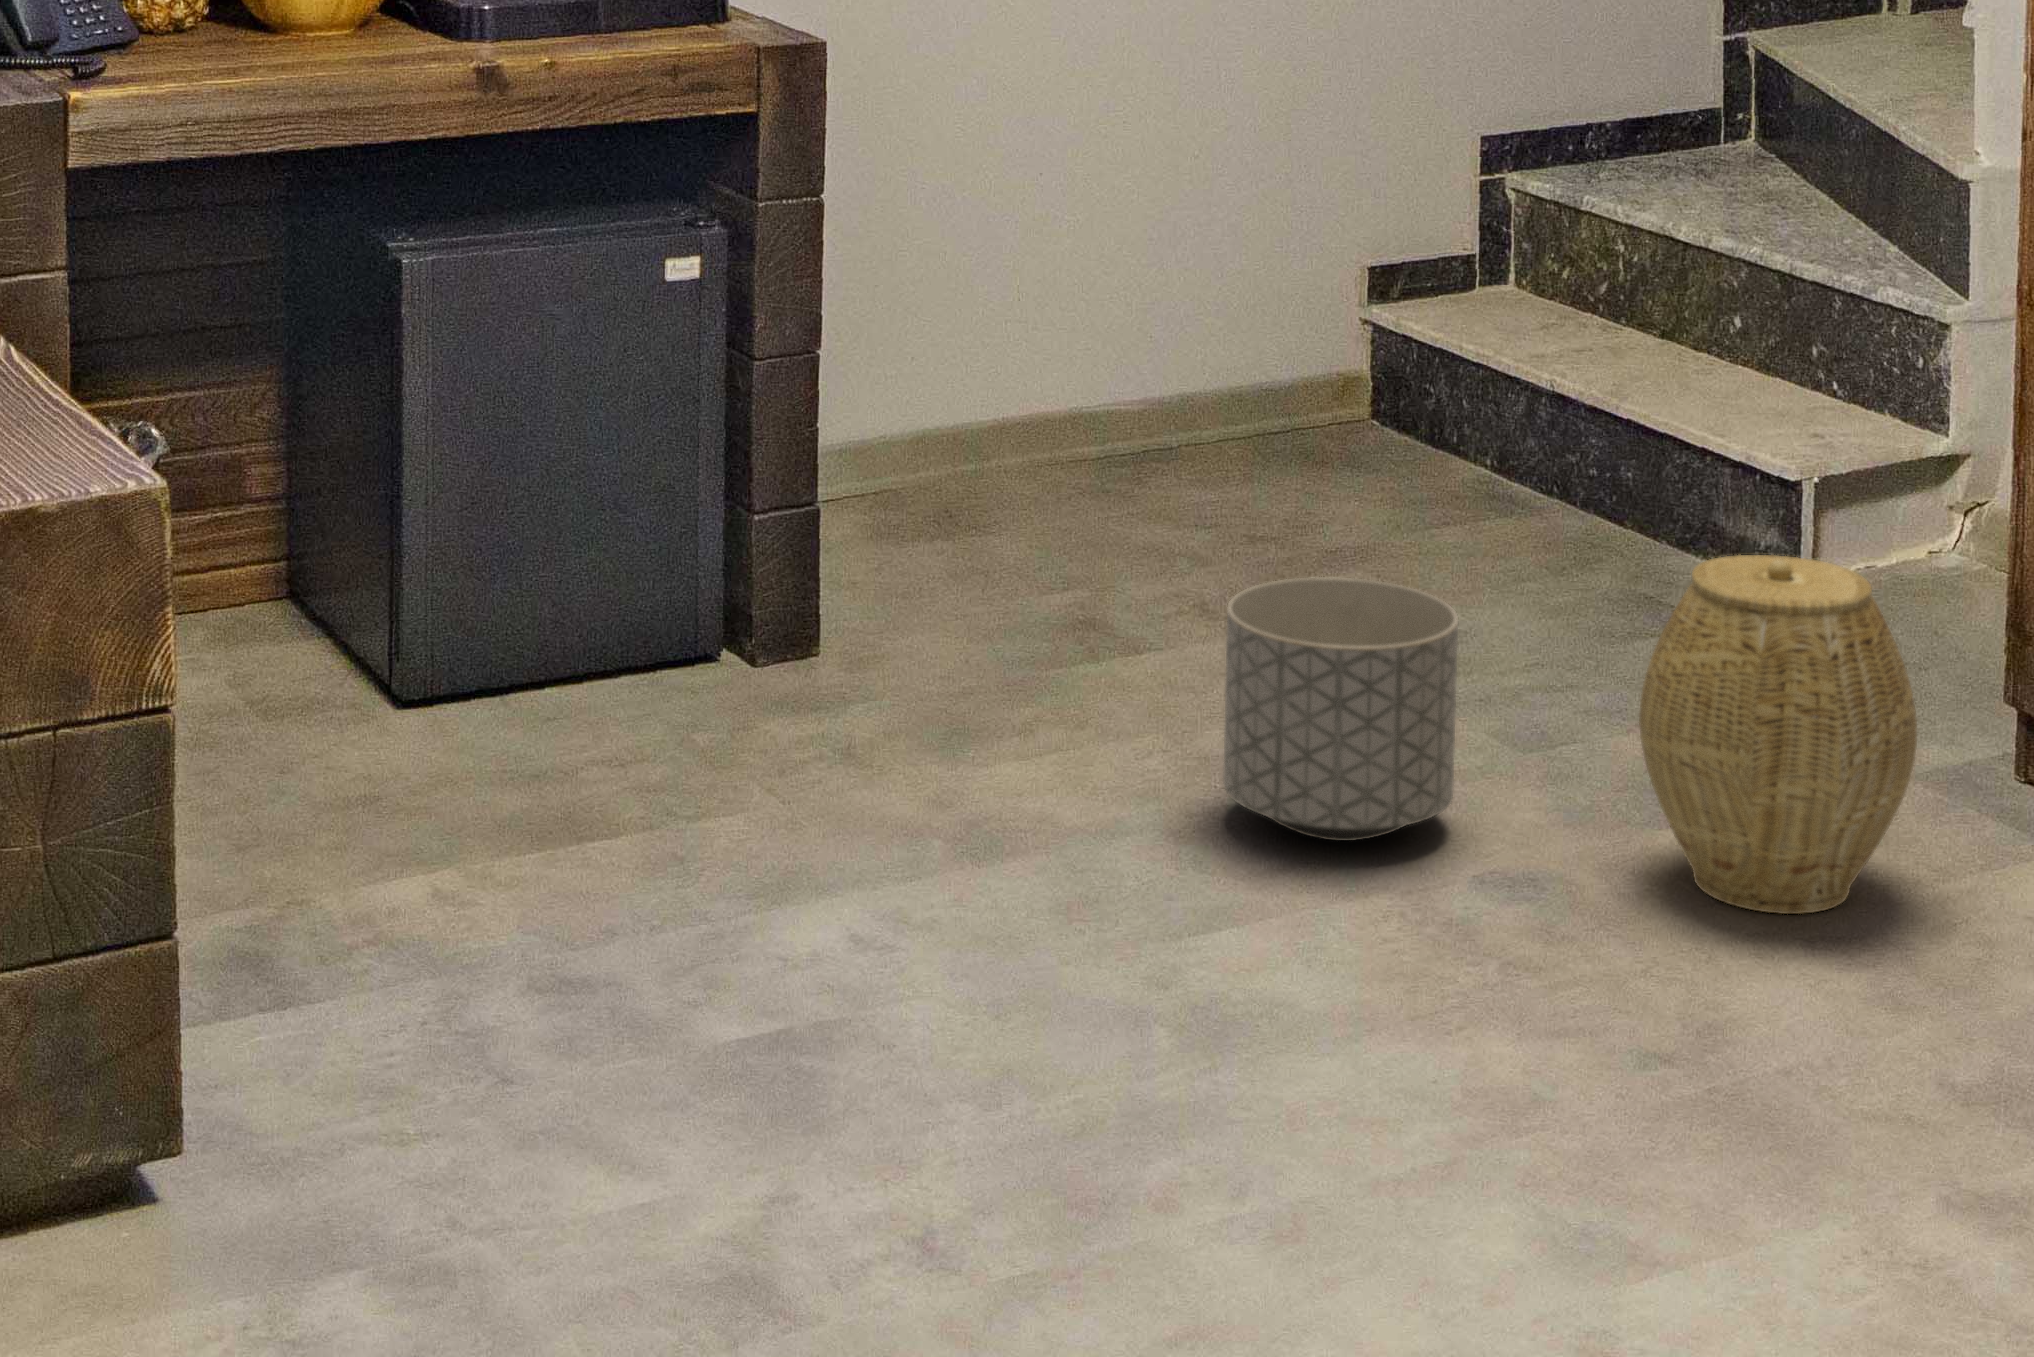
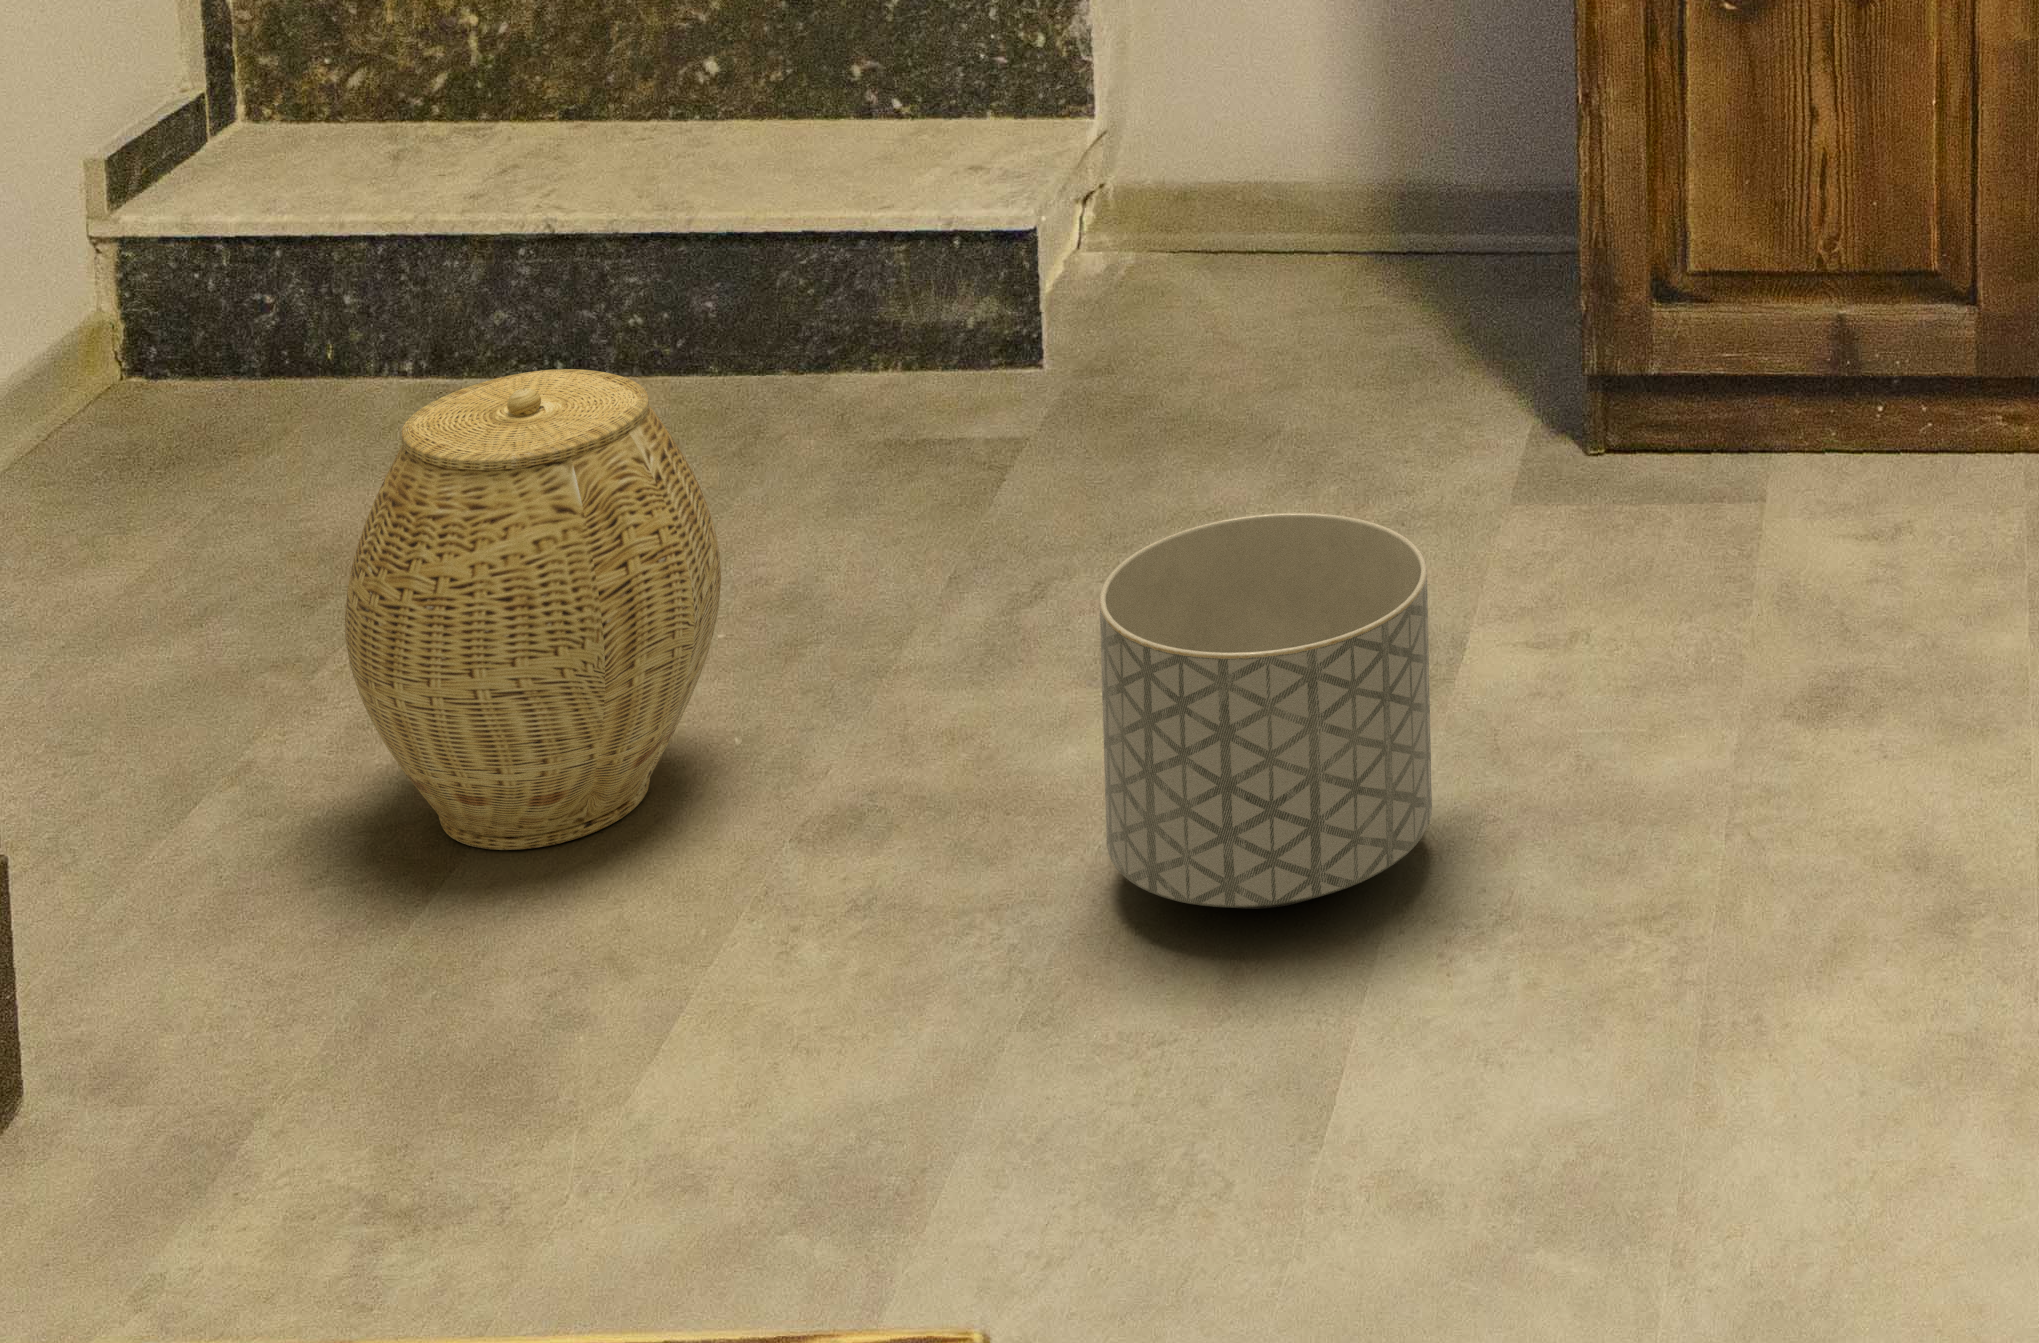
woven basket: present [1639,555,1917,914] -> present [345,369,721,850]

